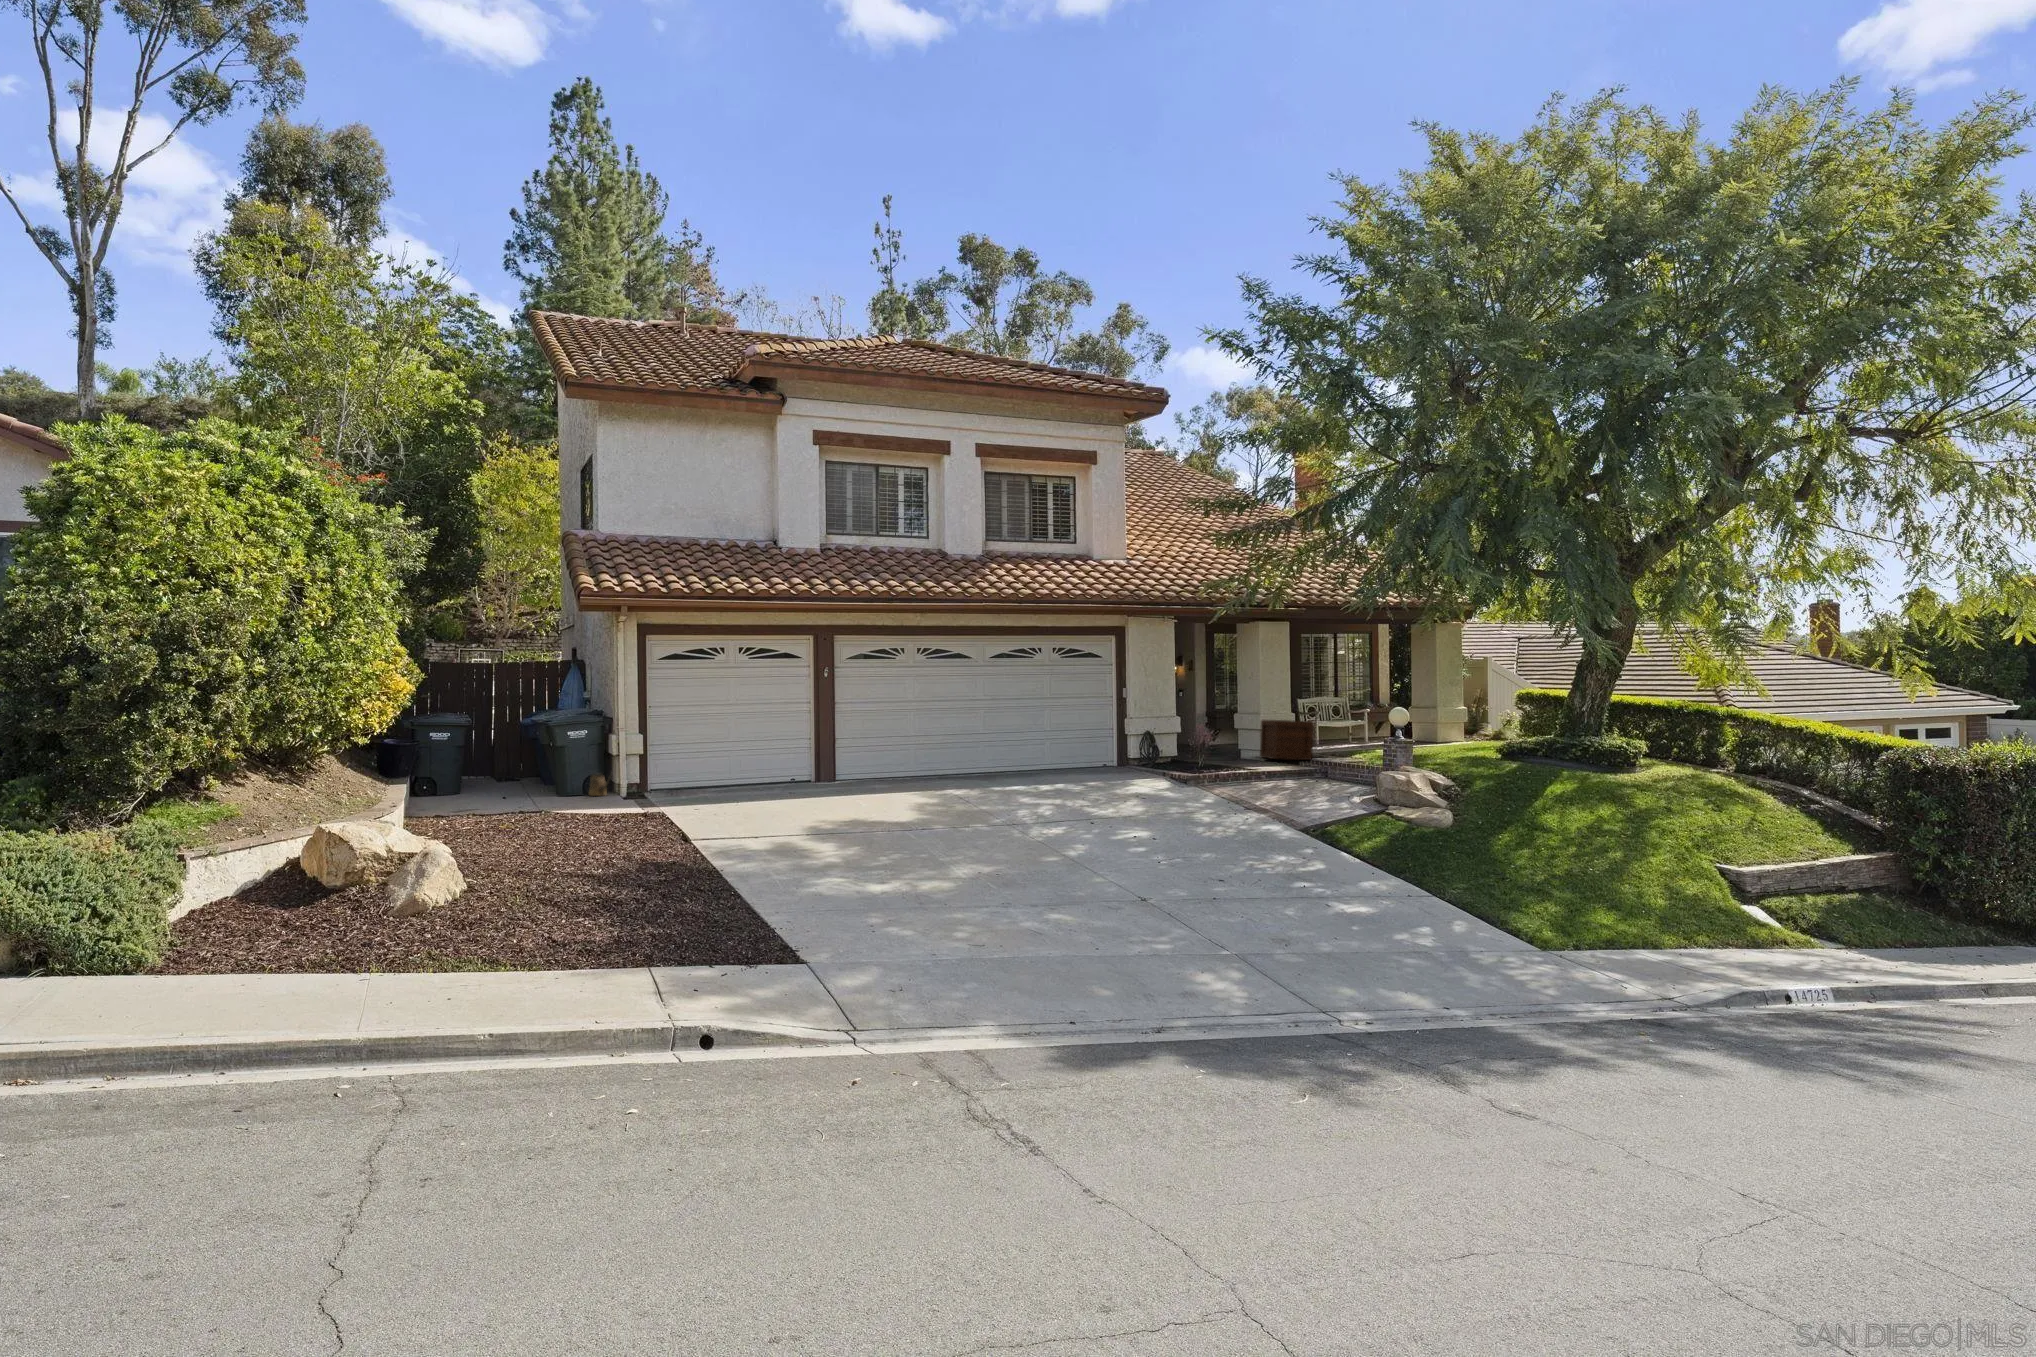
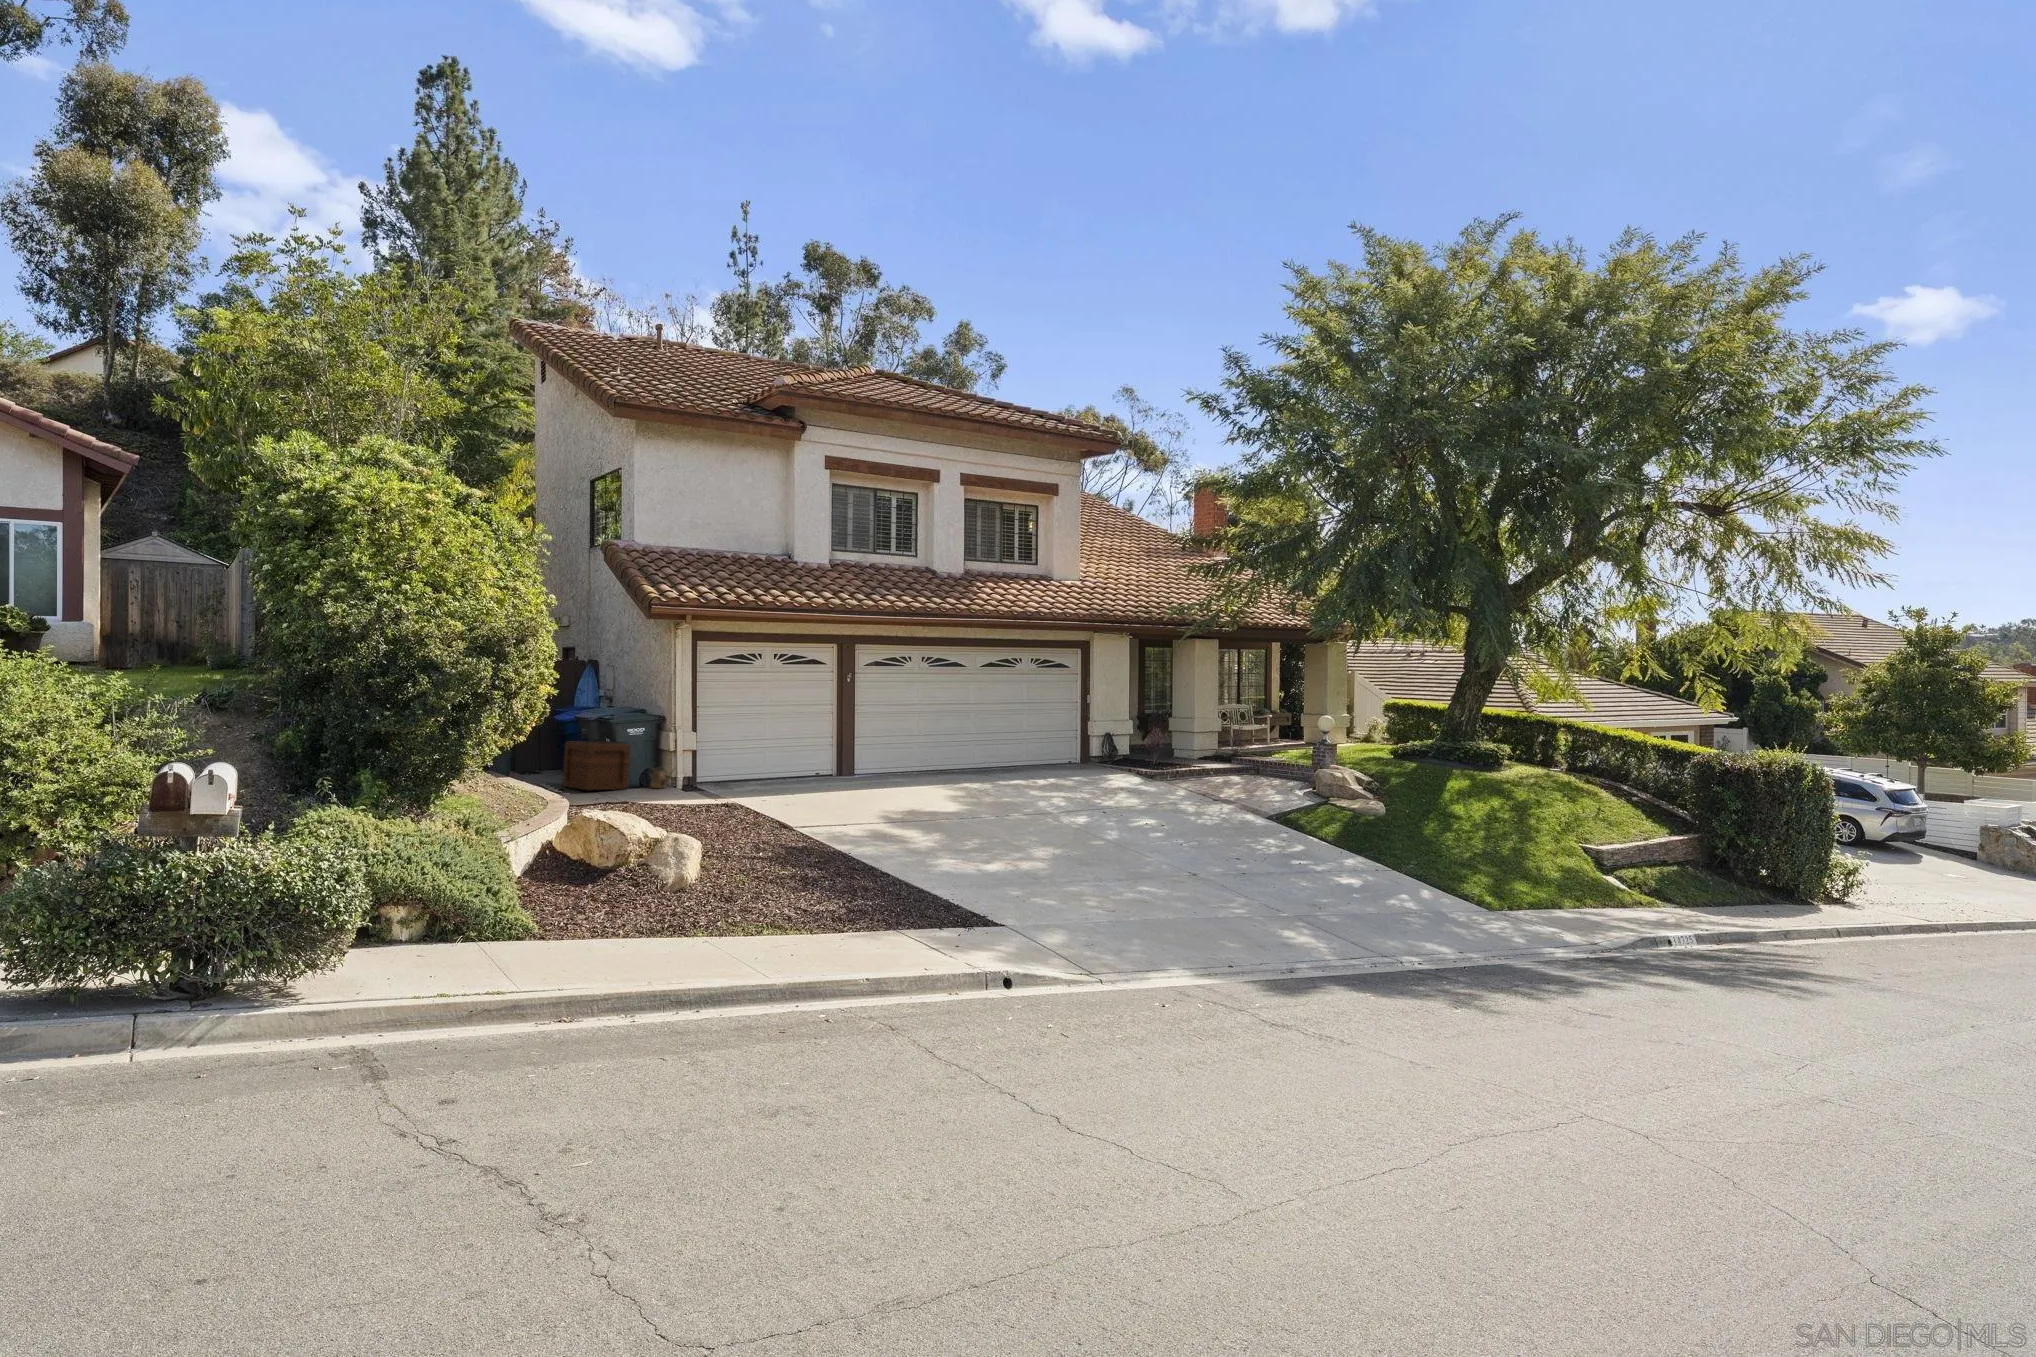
wooden crate: present [1260,720,1313,760] -> present [563,741,631,790]

